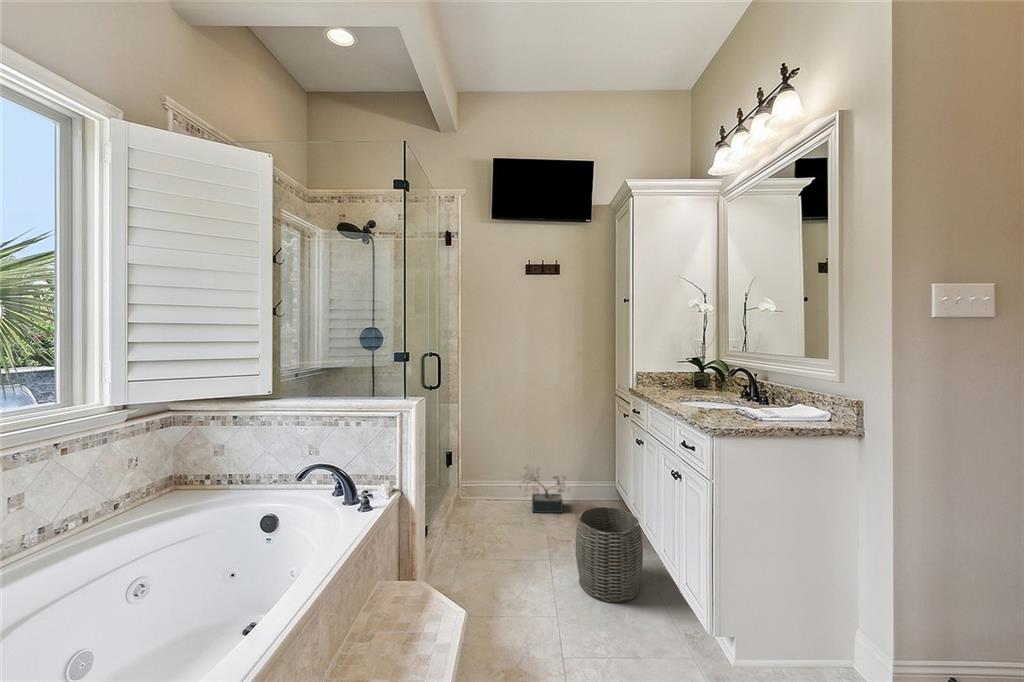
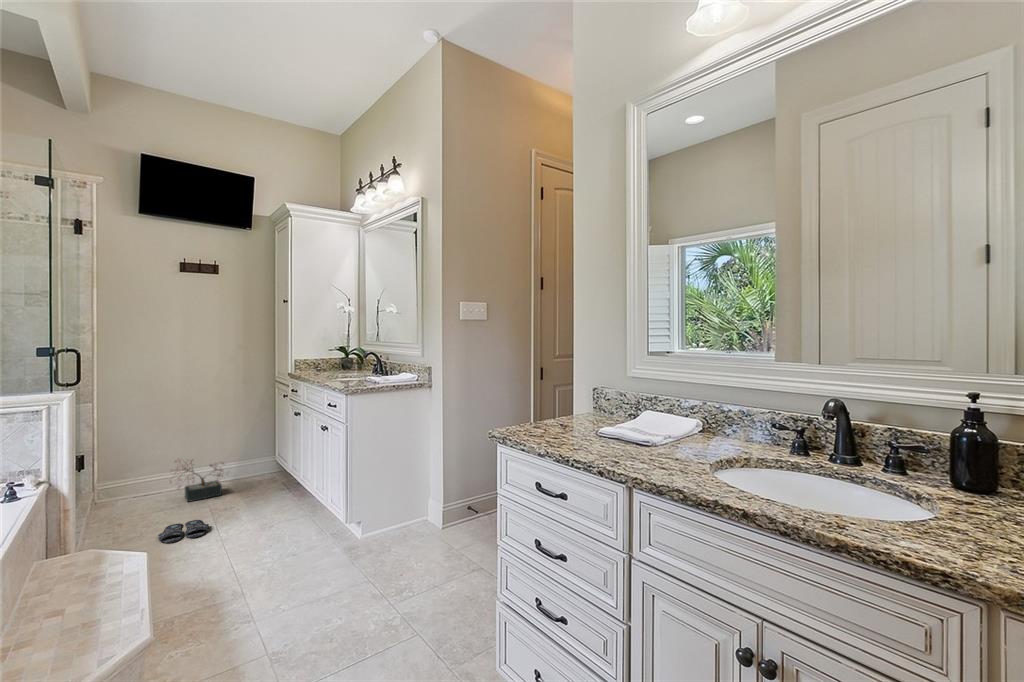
woven basket: present [575,507,643,602] -> none [242,468,301,536]
slippers: none [500,540,545,570] -> present [158,520,209,543]

